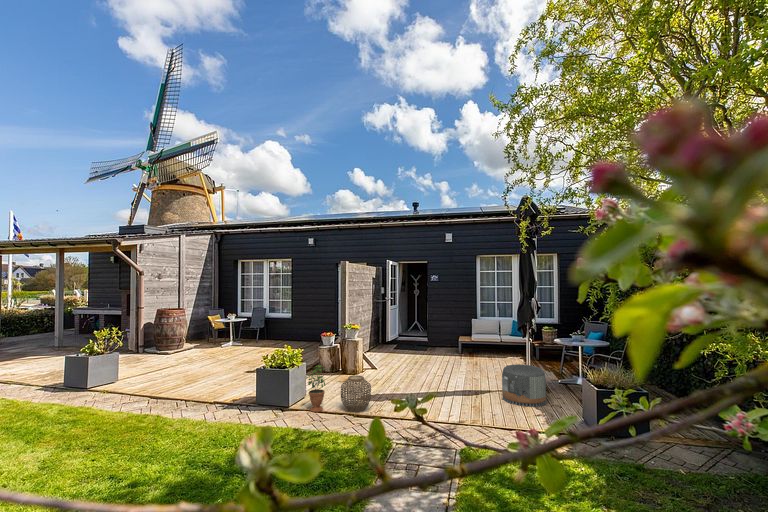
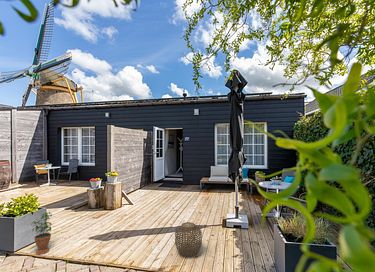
pouf: present [502,364,546,407] -> none [212,206,247,244]
woven basket: present [341,375,371,412] -> present [175,222,202,257]

